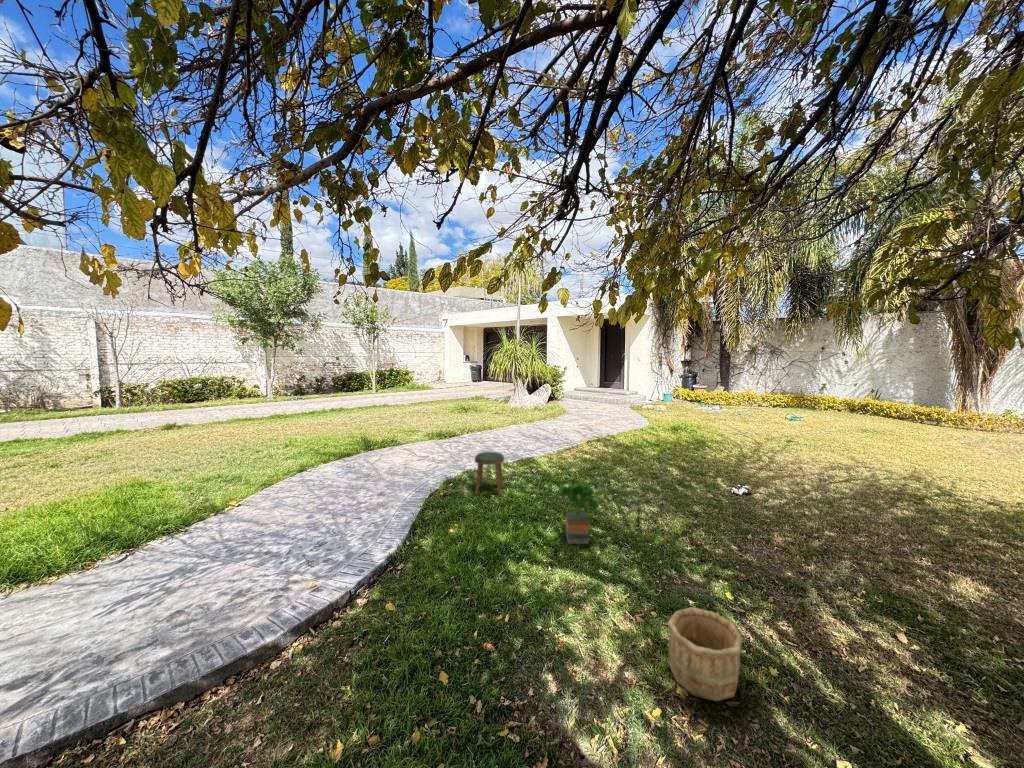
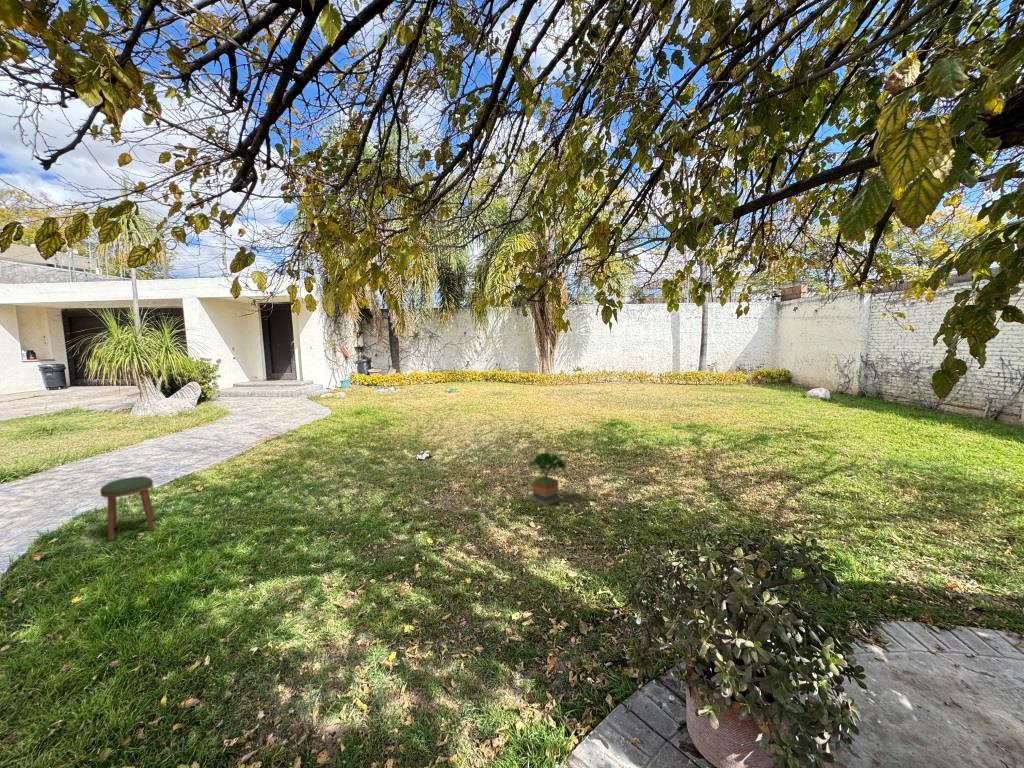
potted tree: present [561,484,598,544] -> present [529,452,566,506]
wooden bucket: present [668,607,743,701] -> none [389,555,447,627]

